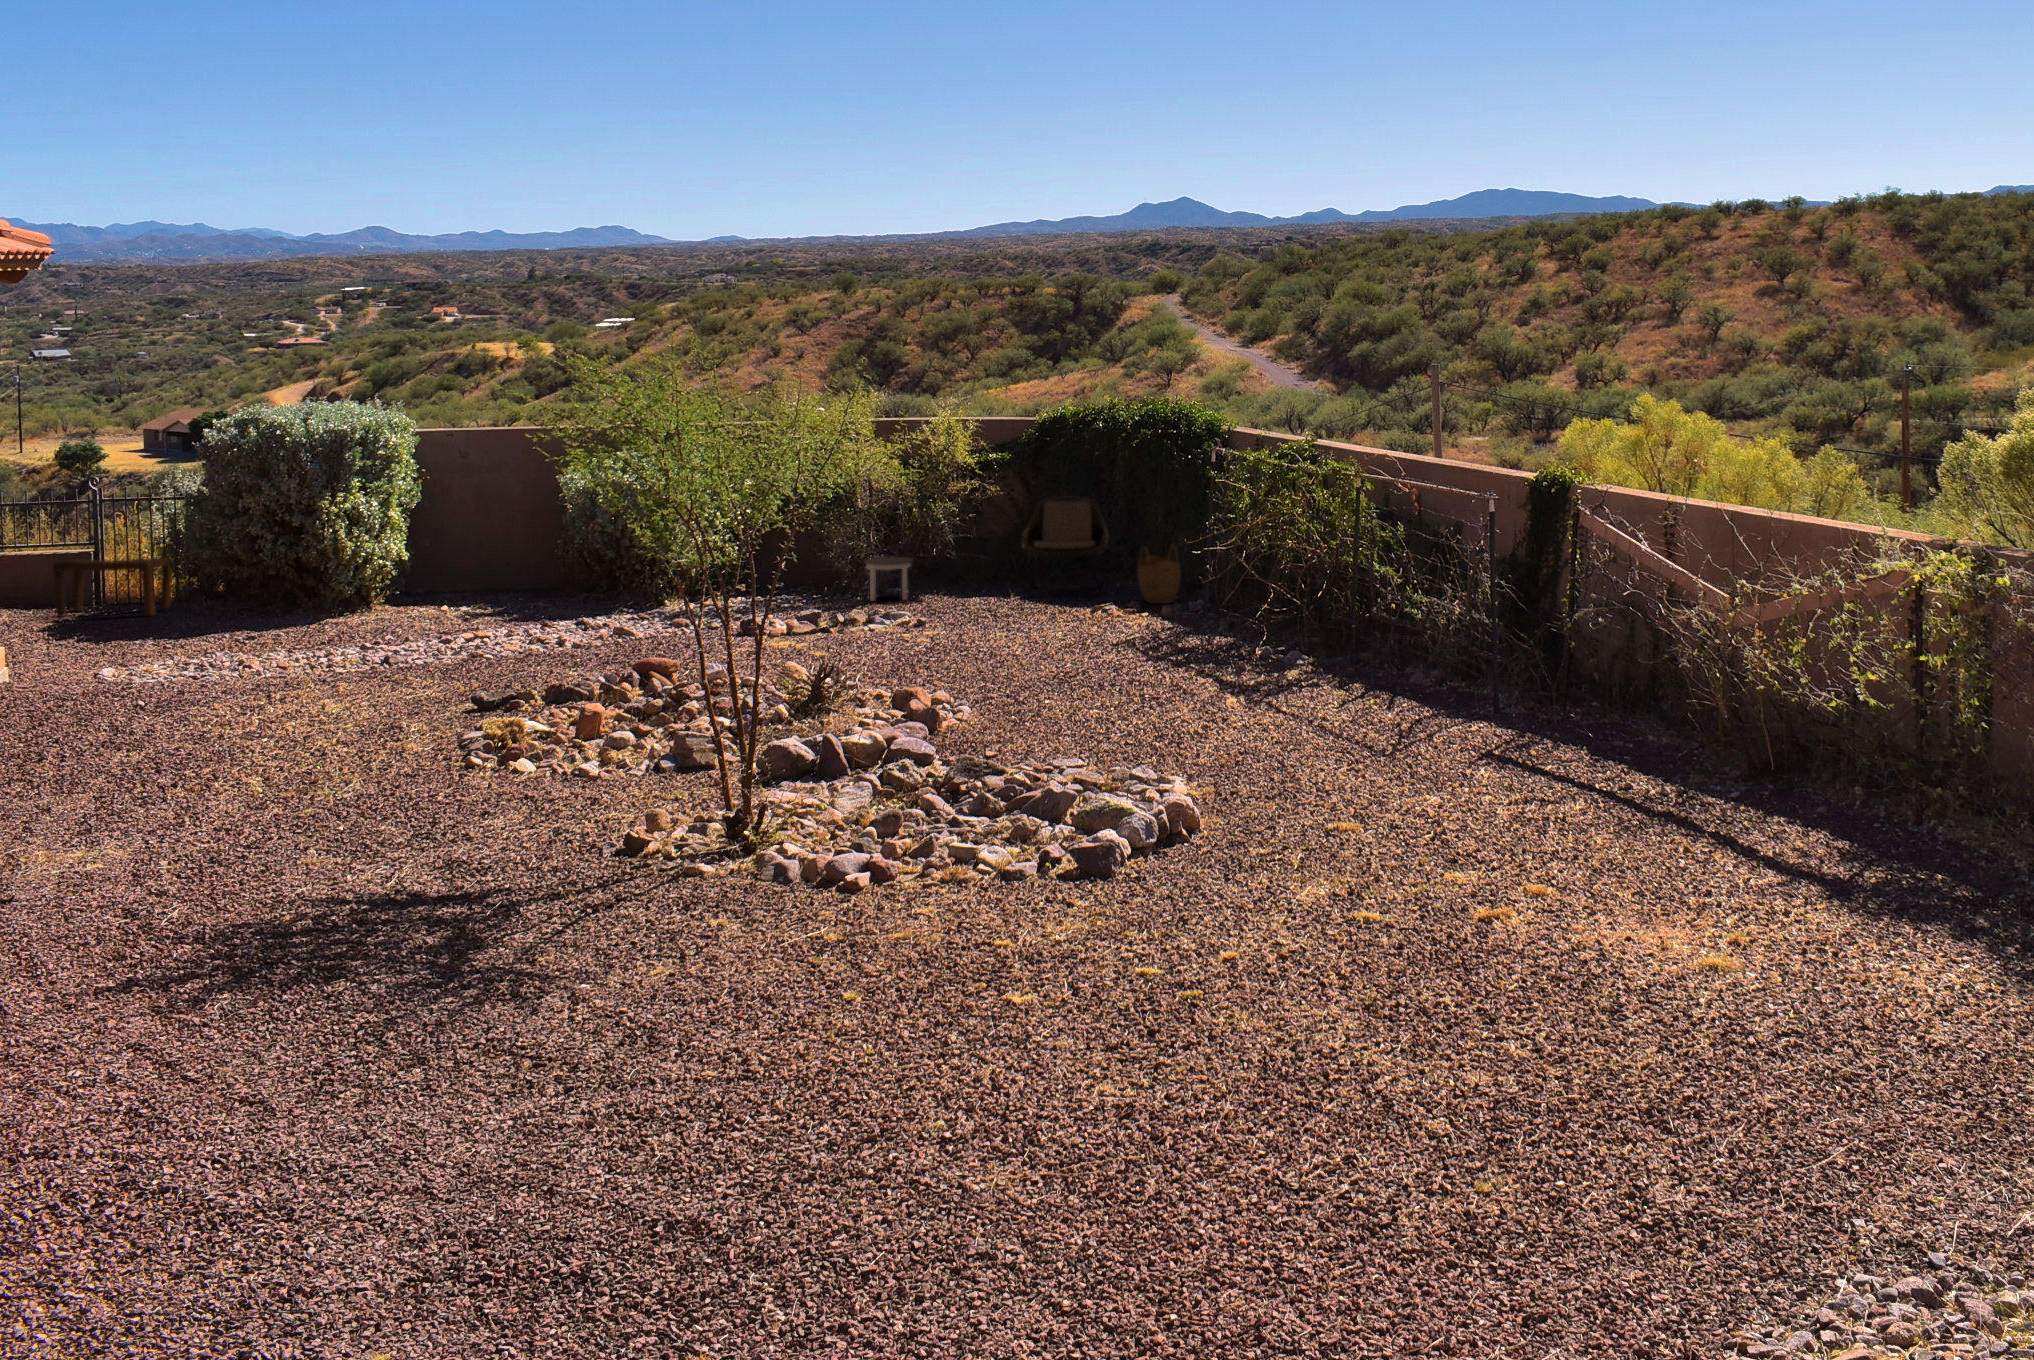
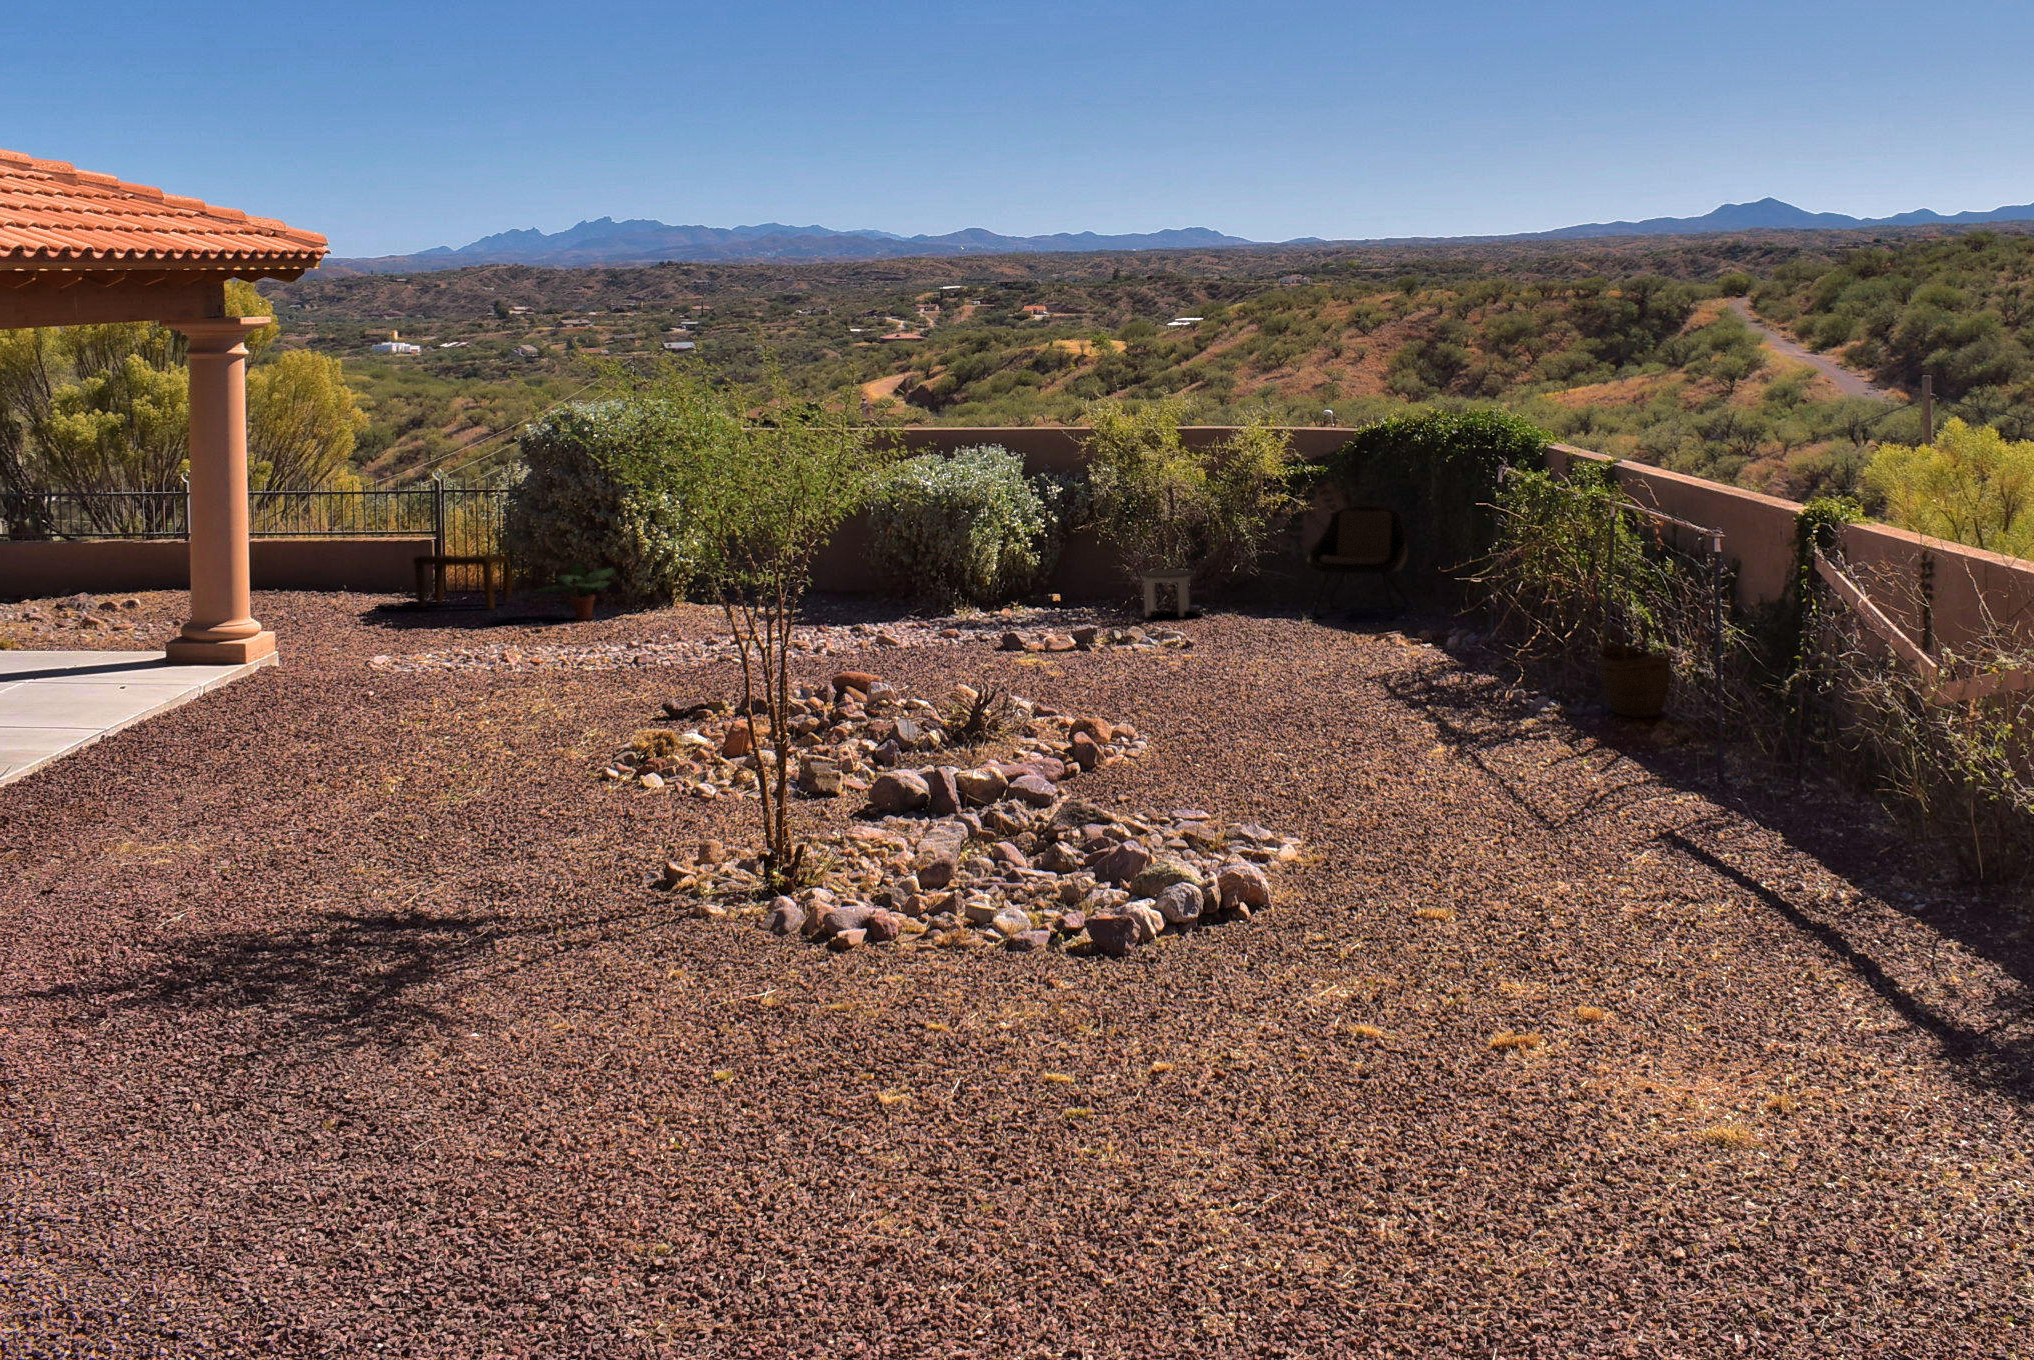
woven basket: present [1138,545,1180,604] -> present [1599,628,1671,718]
potted plant: none [212,563,309,623] -> present [533,562,615,620]

